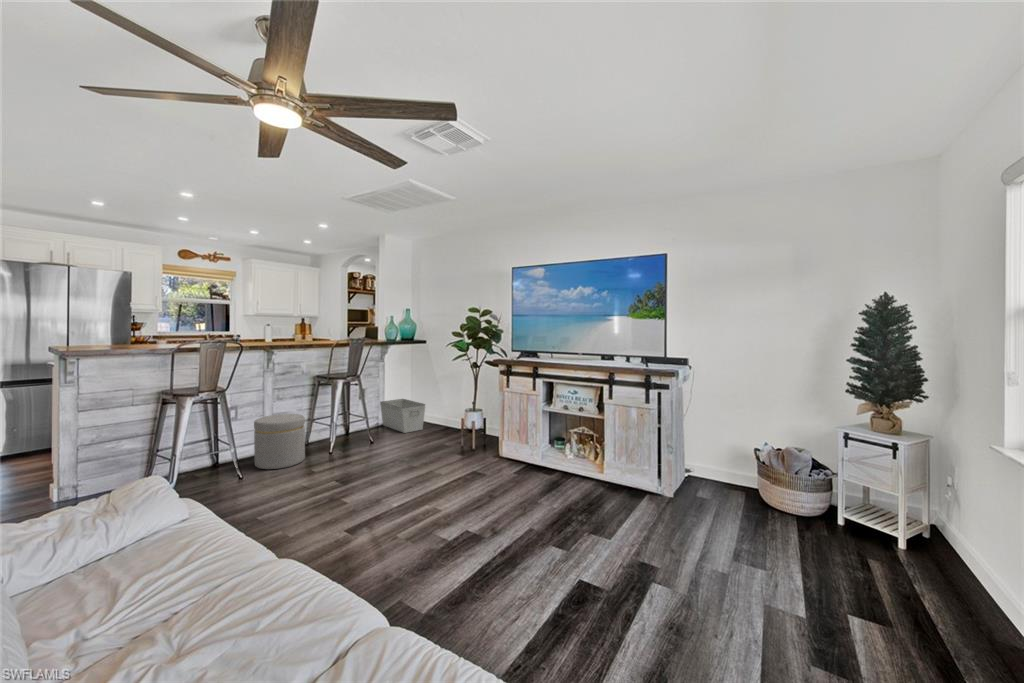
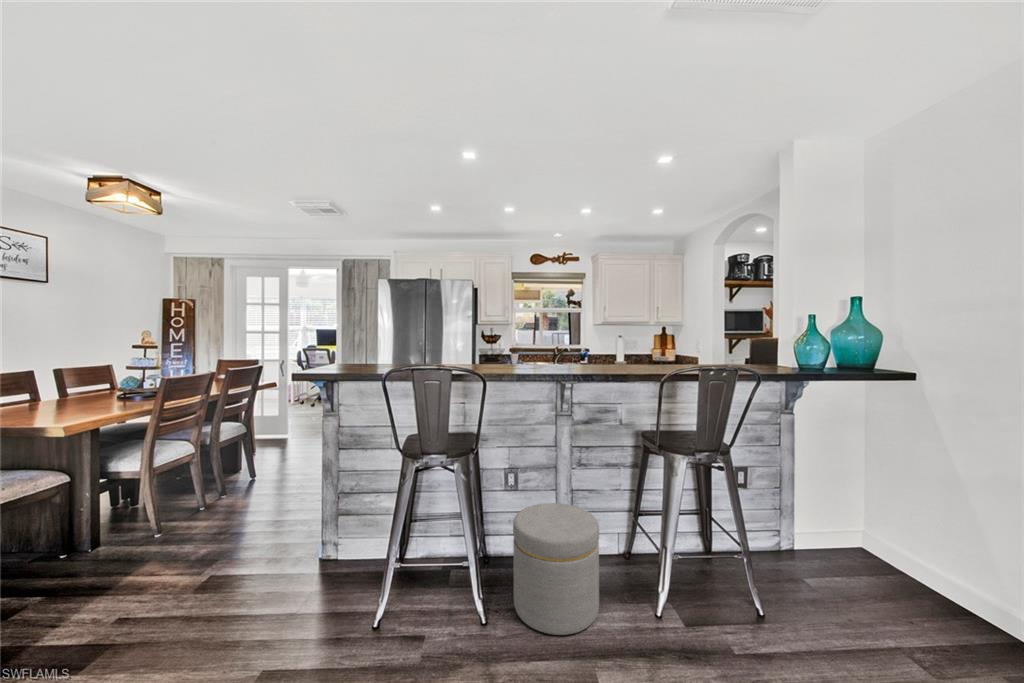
storage bin: present [380,399,425,433] -> none [781,499,926,619]

